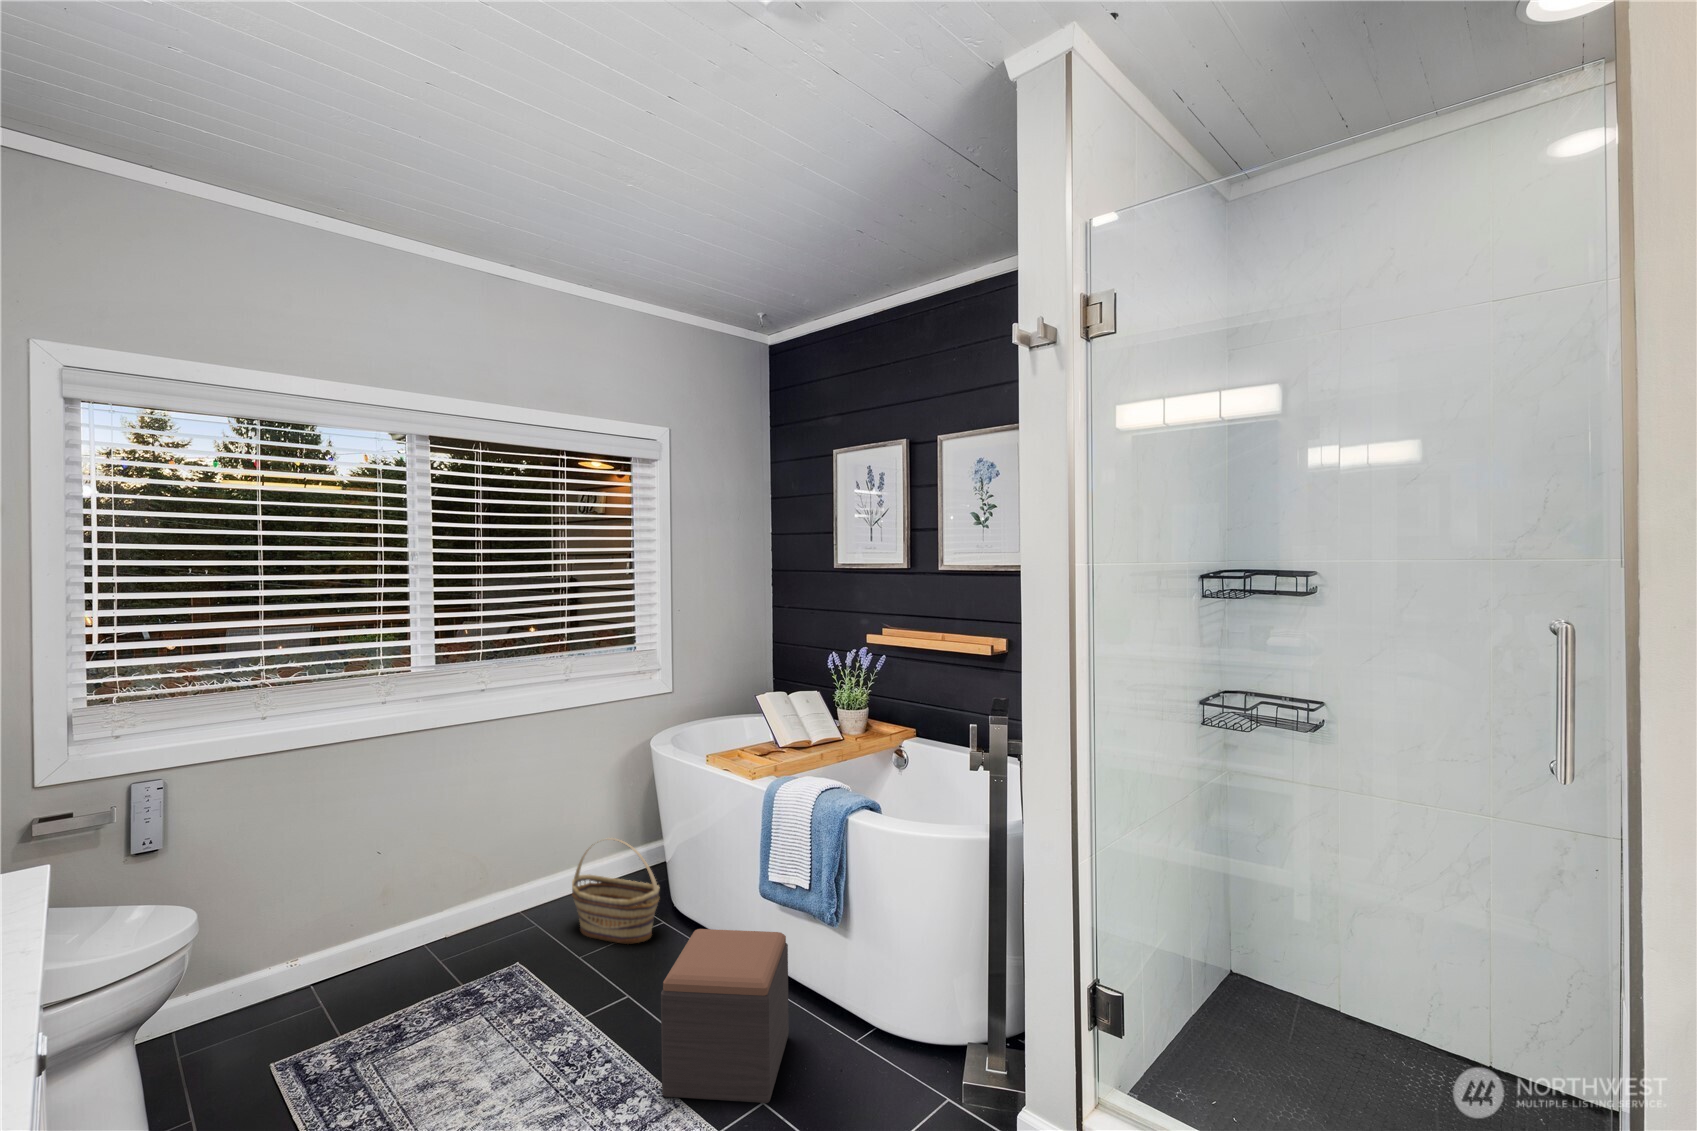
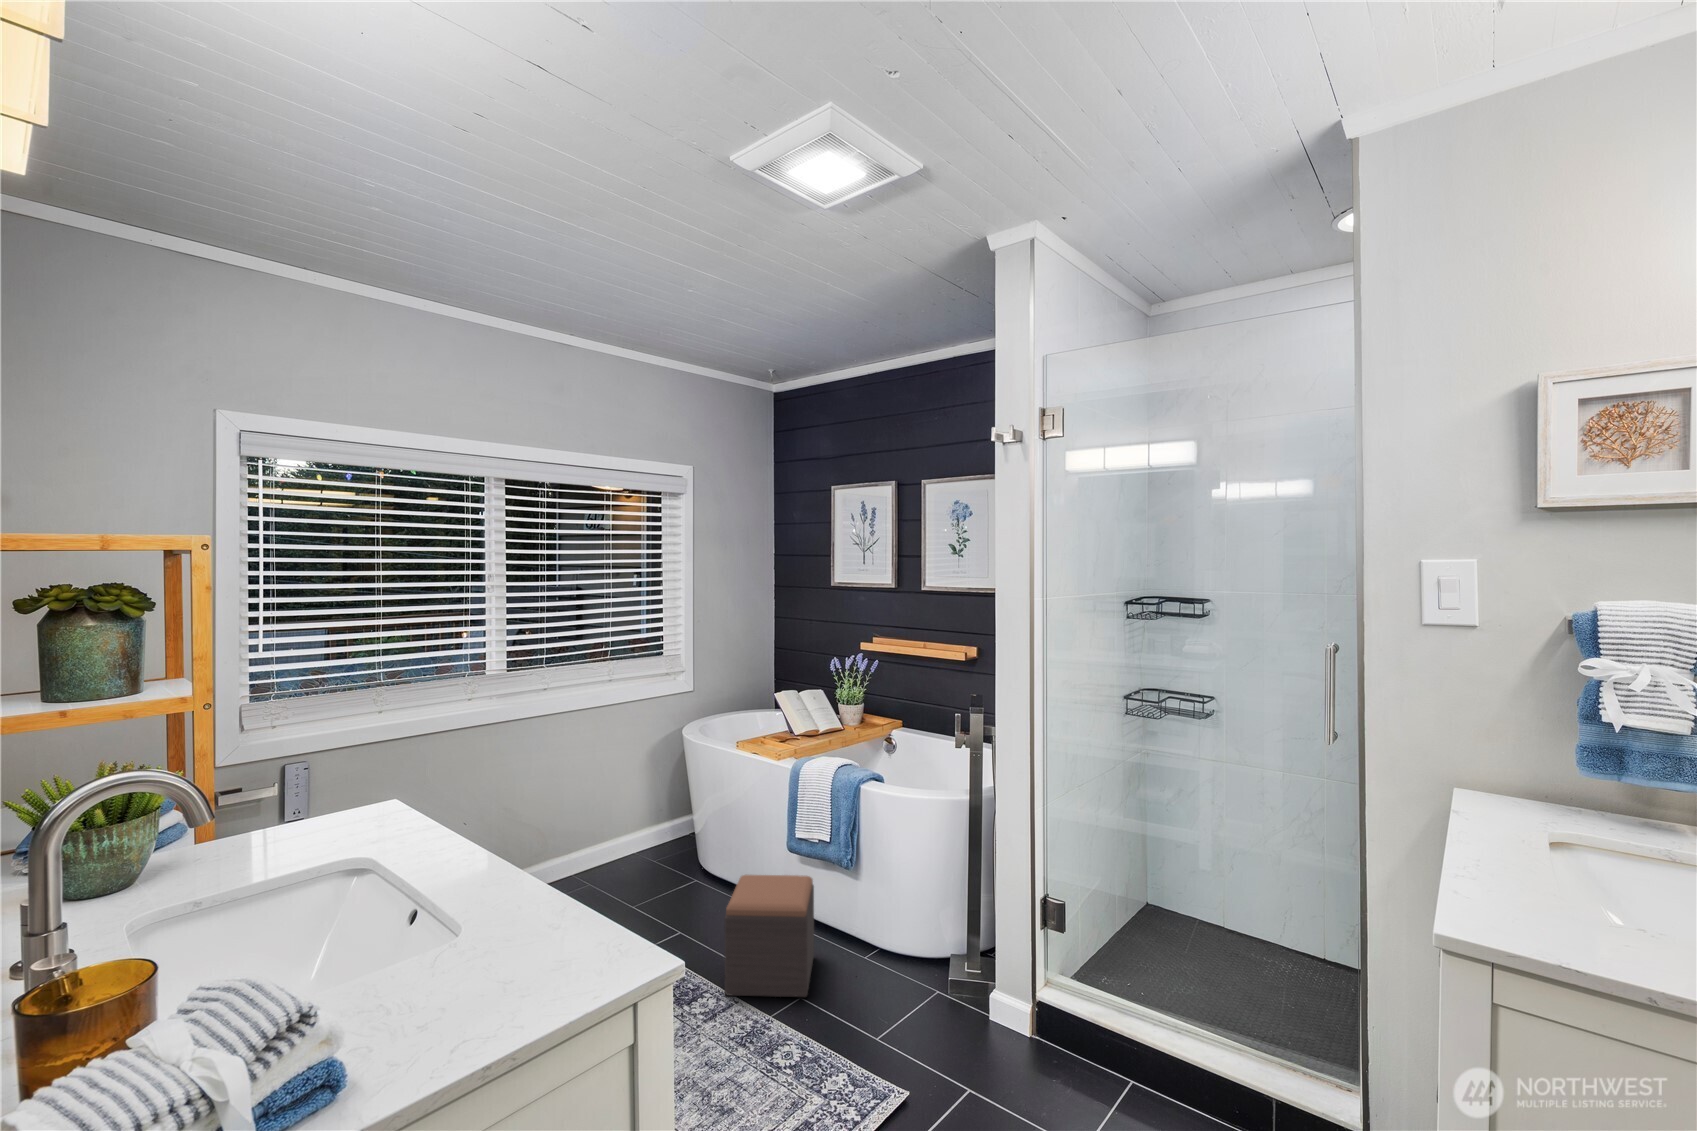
basket: present [572,838,660,944] -> none [621,812,696,898]

